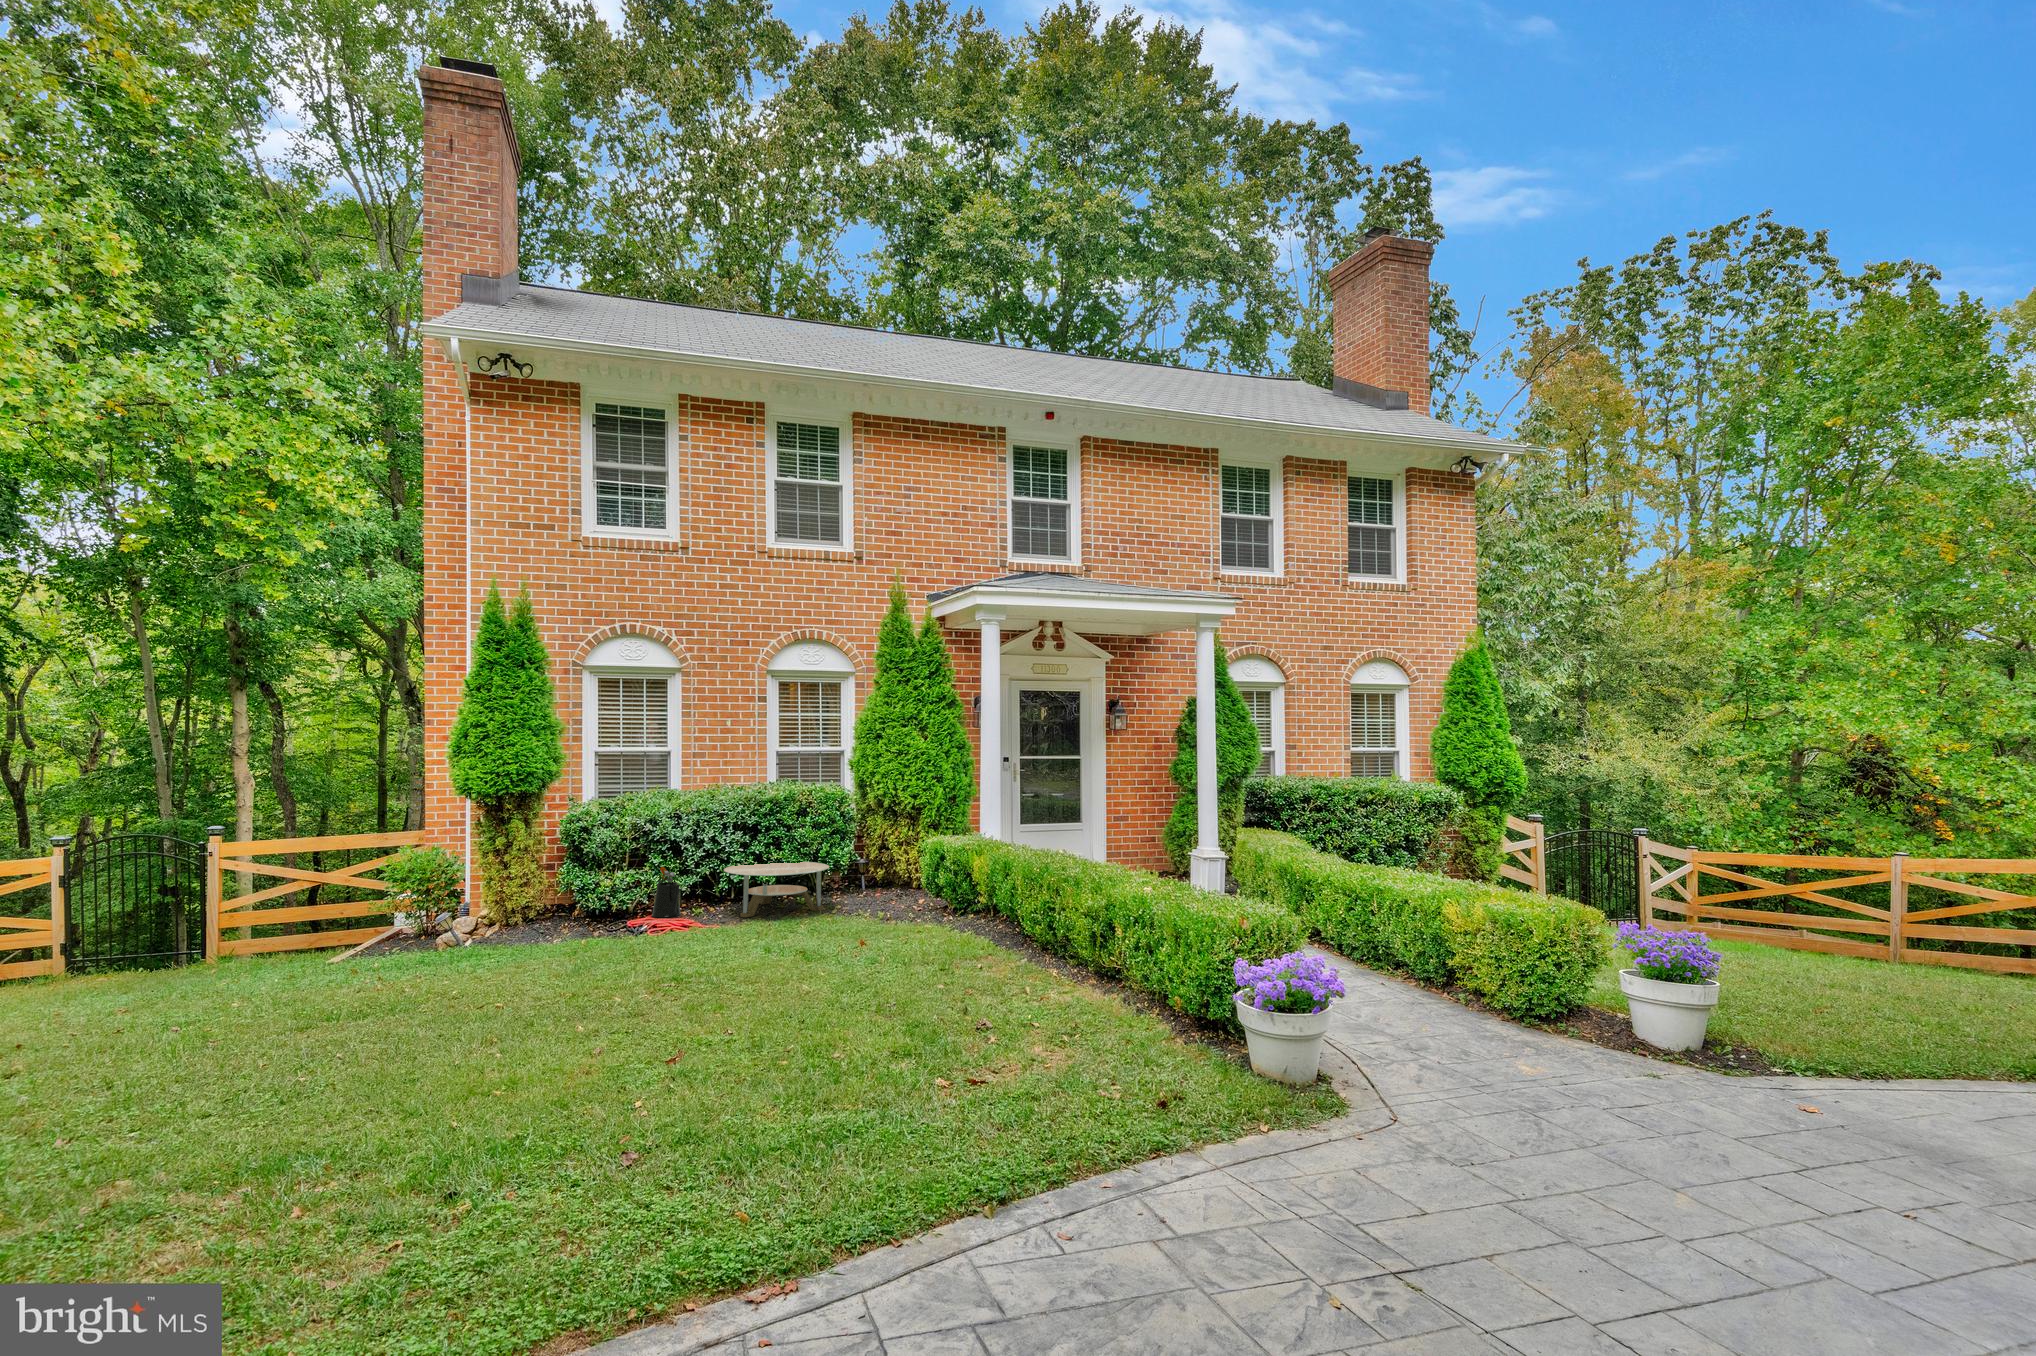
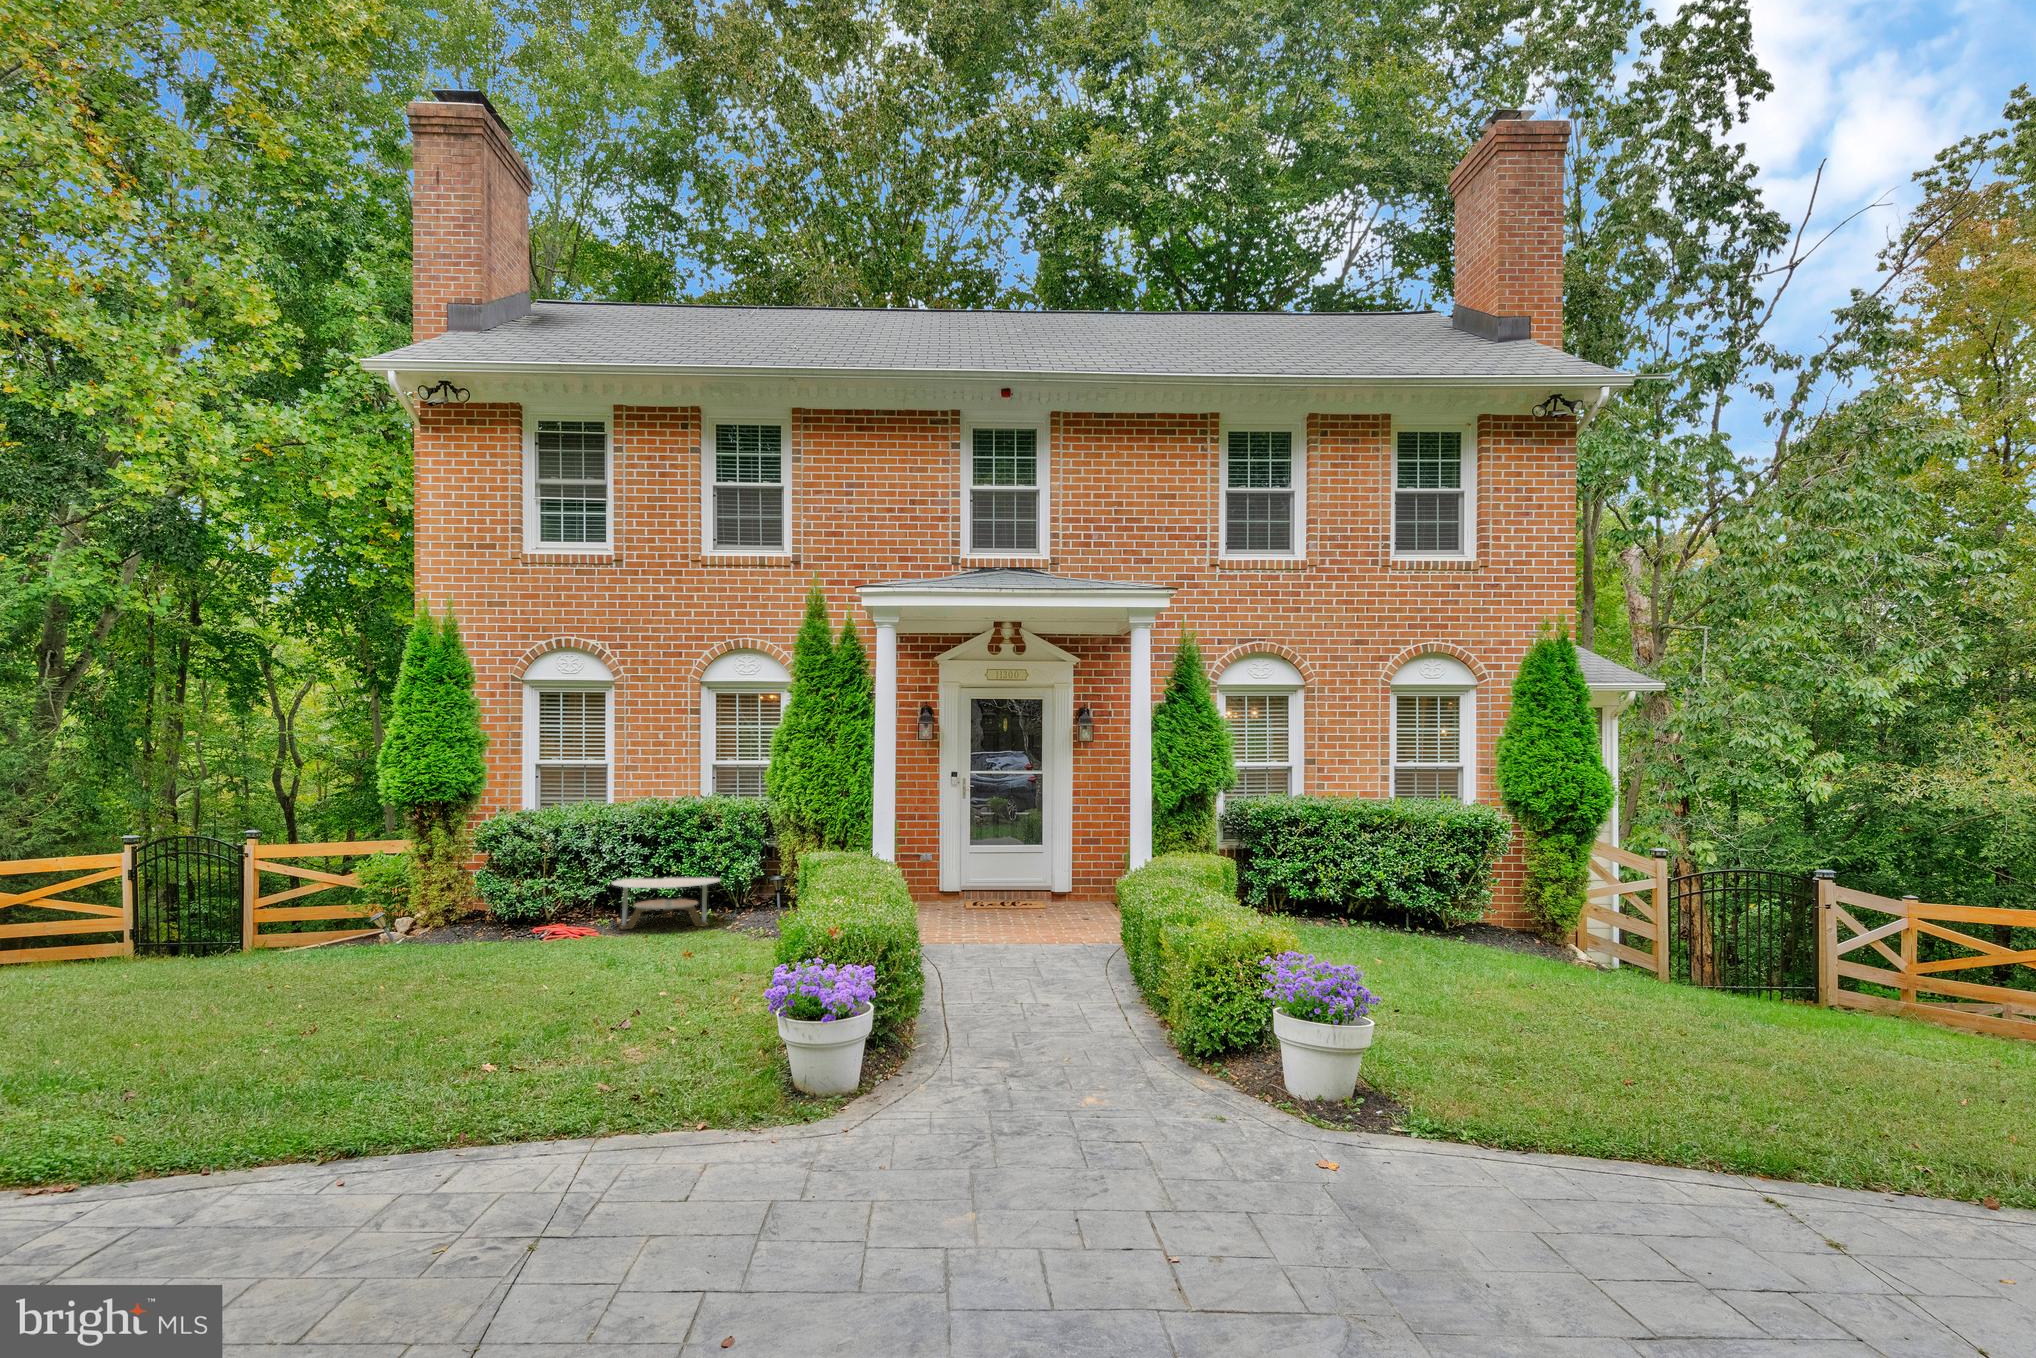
watering can: present [652,867,681,917] -> none [546,875,577,926]

